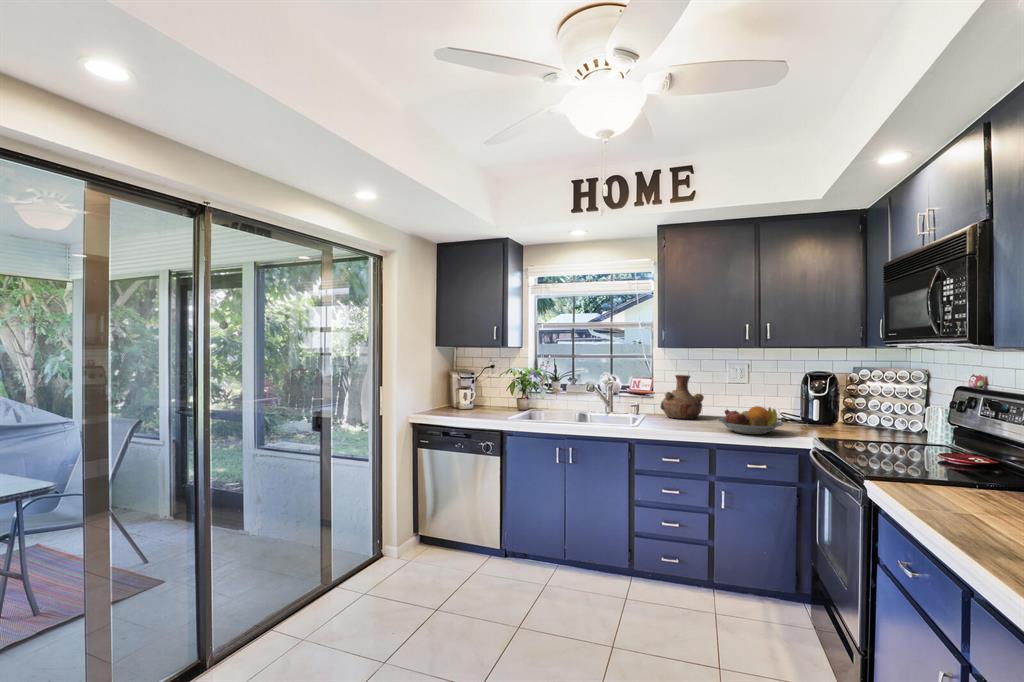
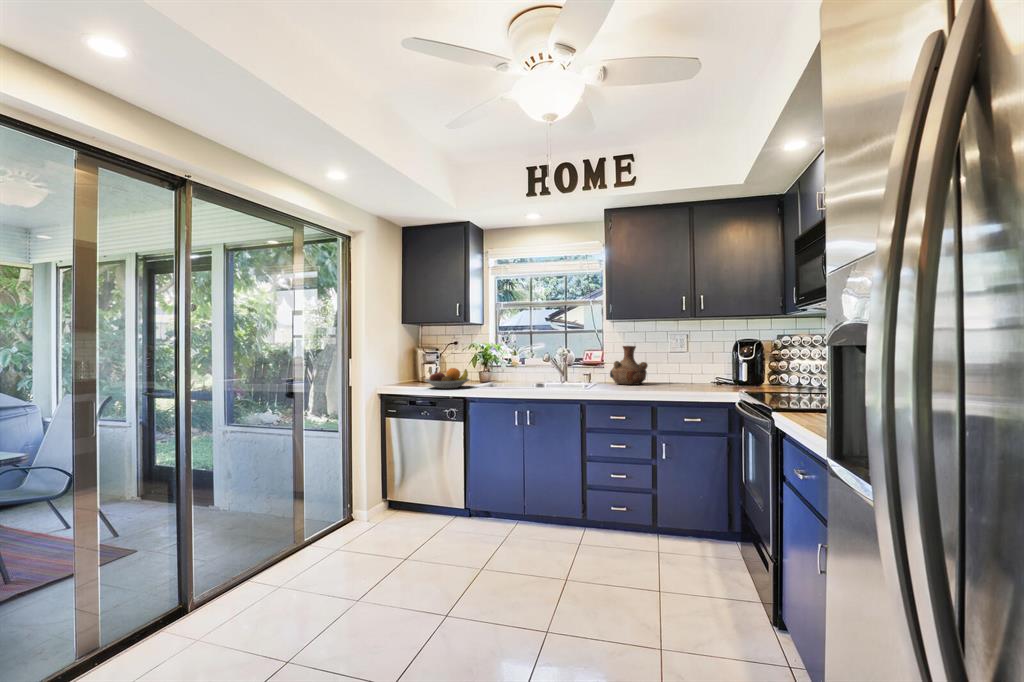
fruit bowl: present [717,406,783,434] -> present [425,368,470,389]

